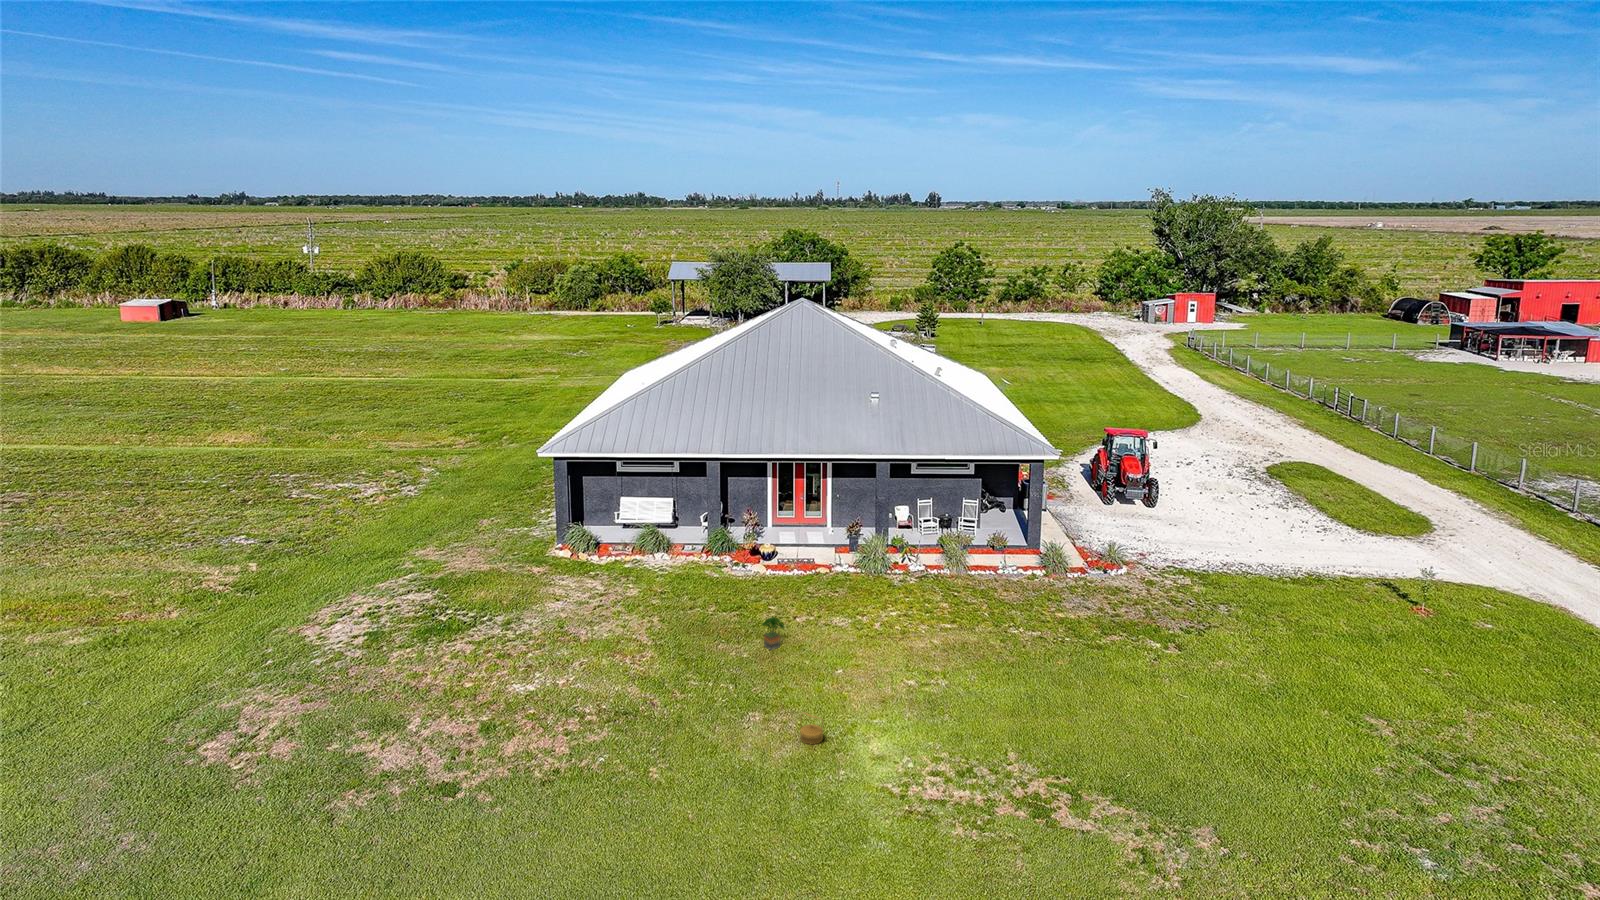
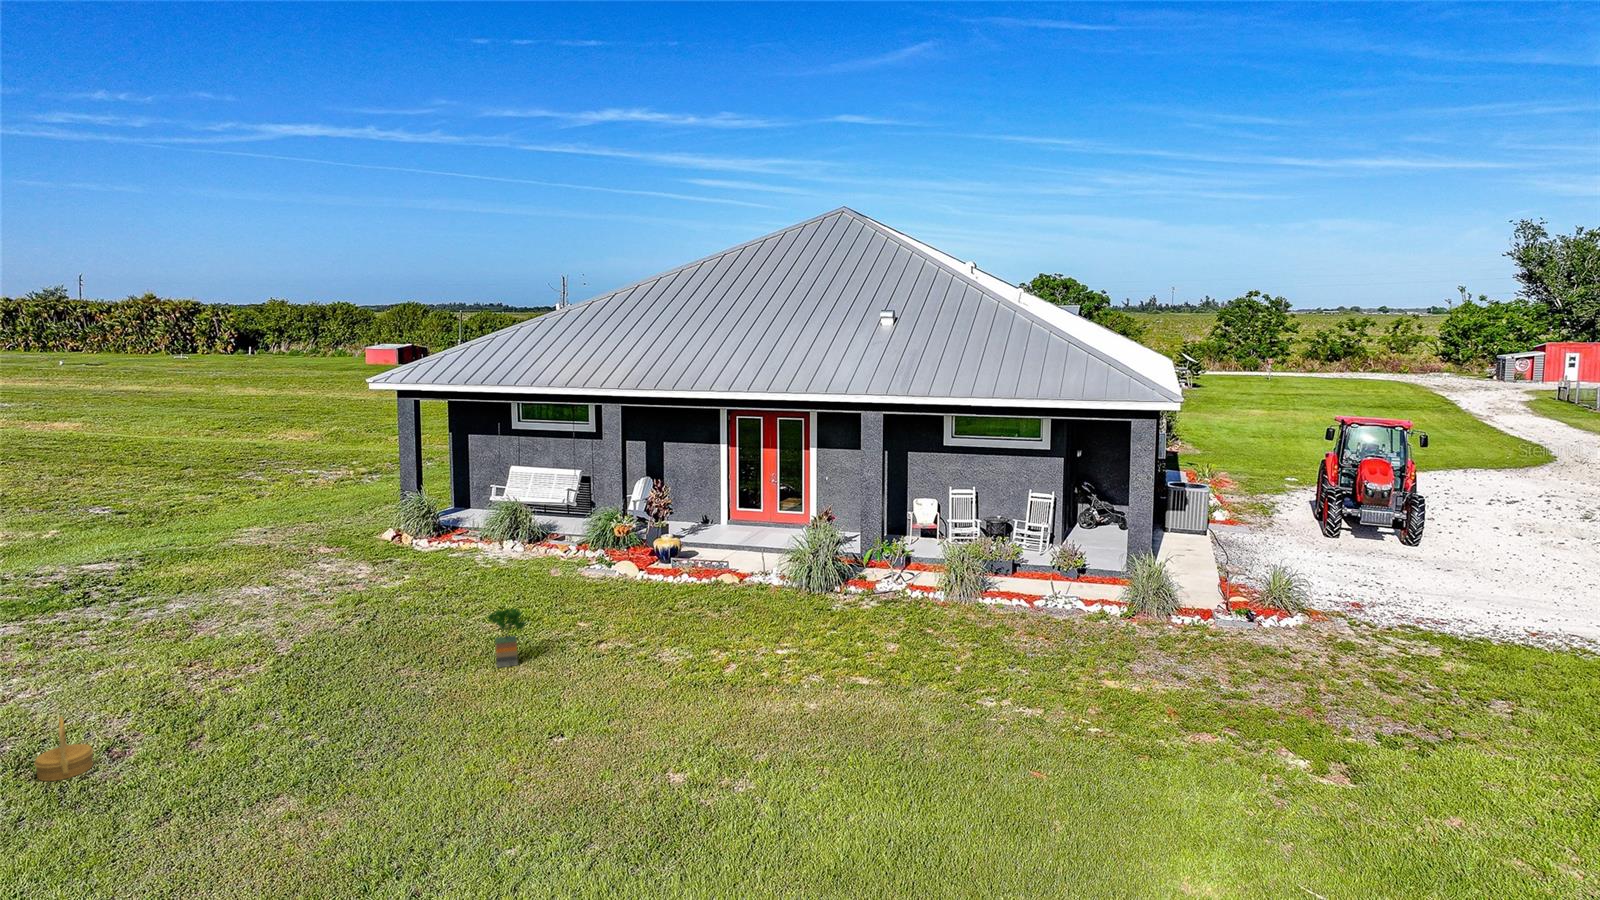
basket: present [800,713,824,745] -> present [34,716,93,781]

